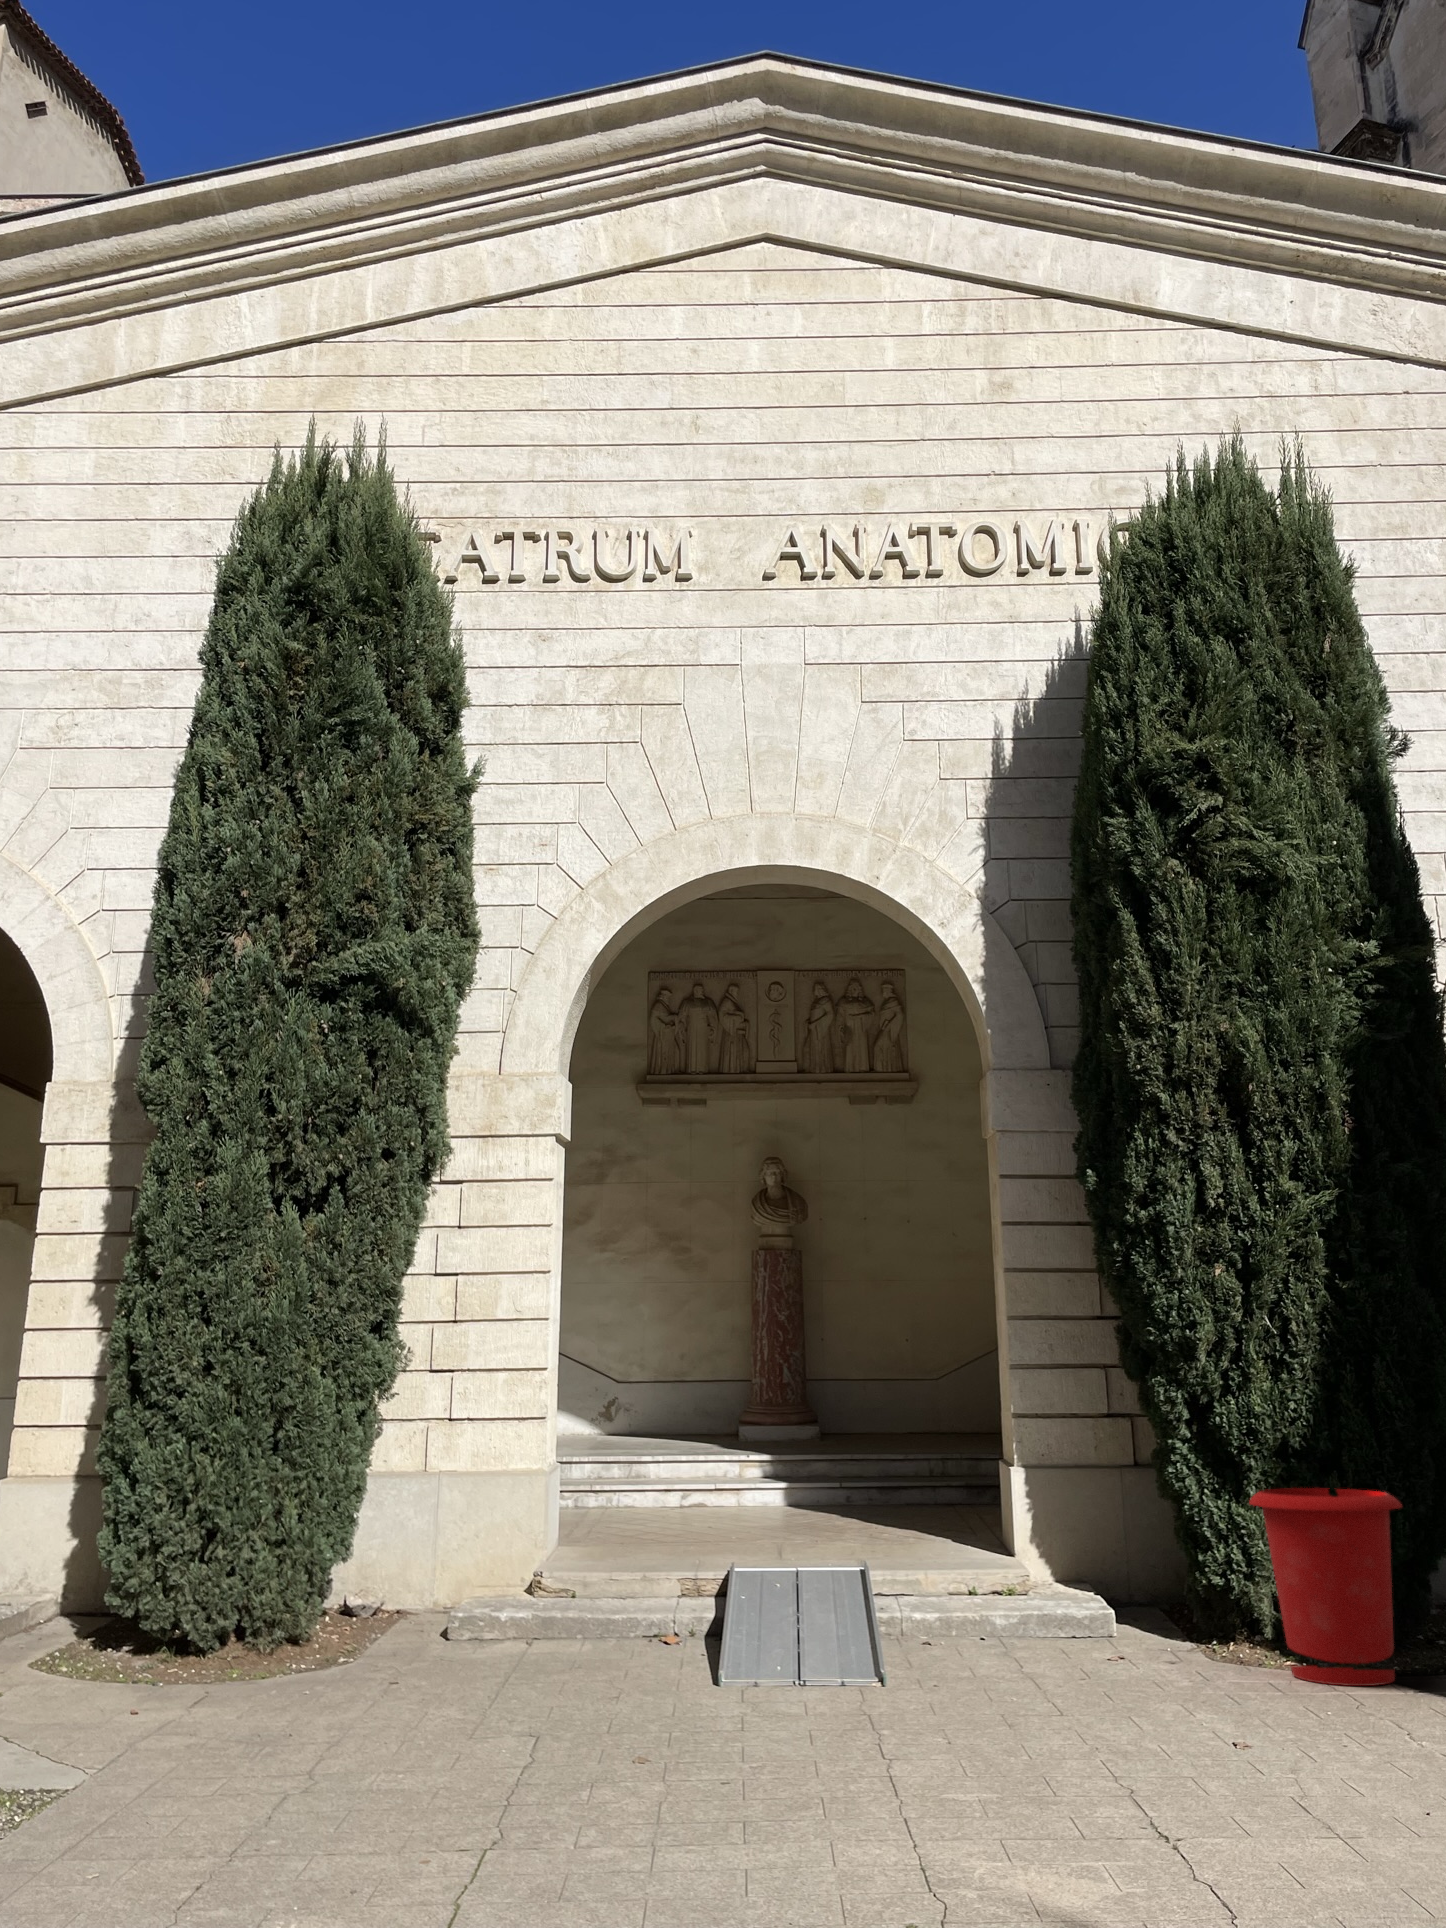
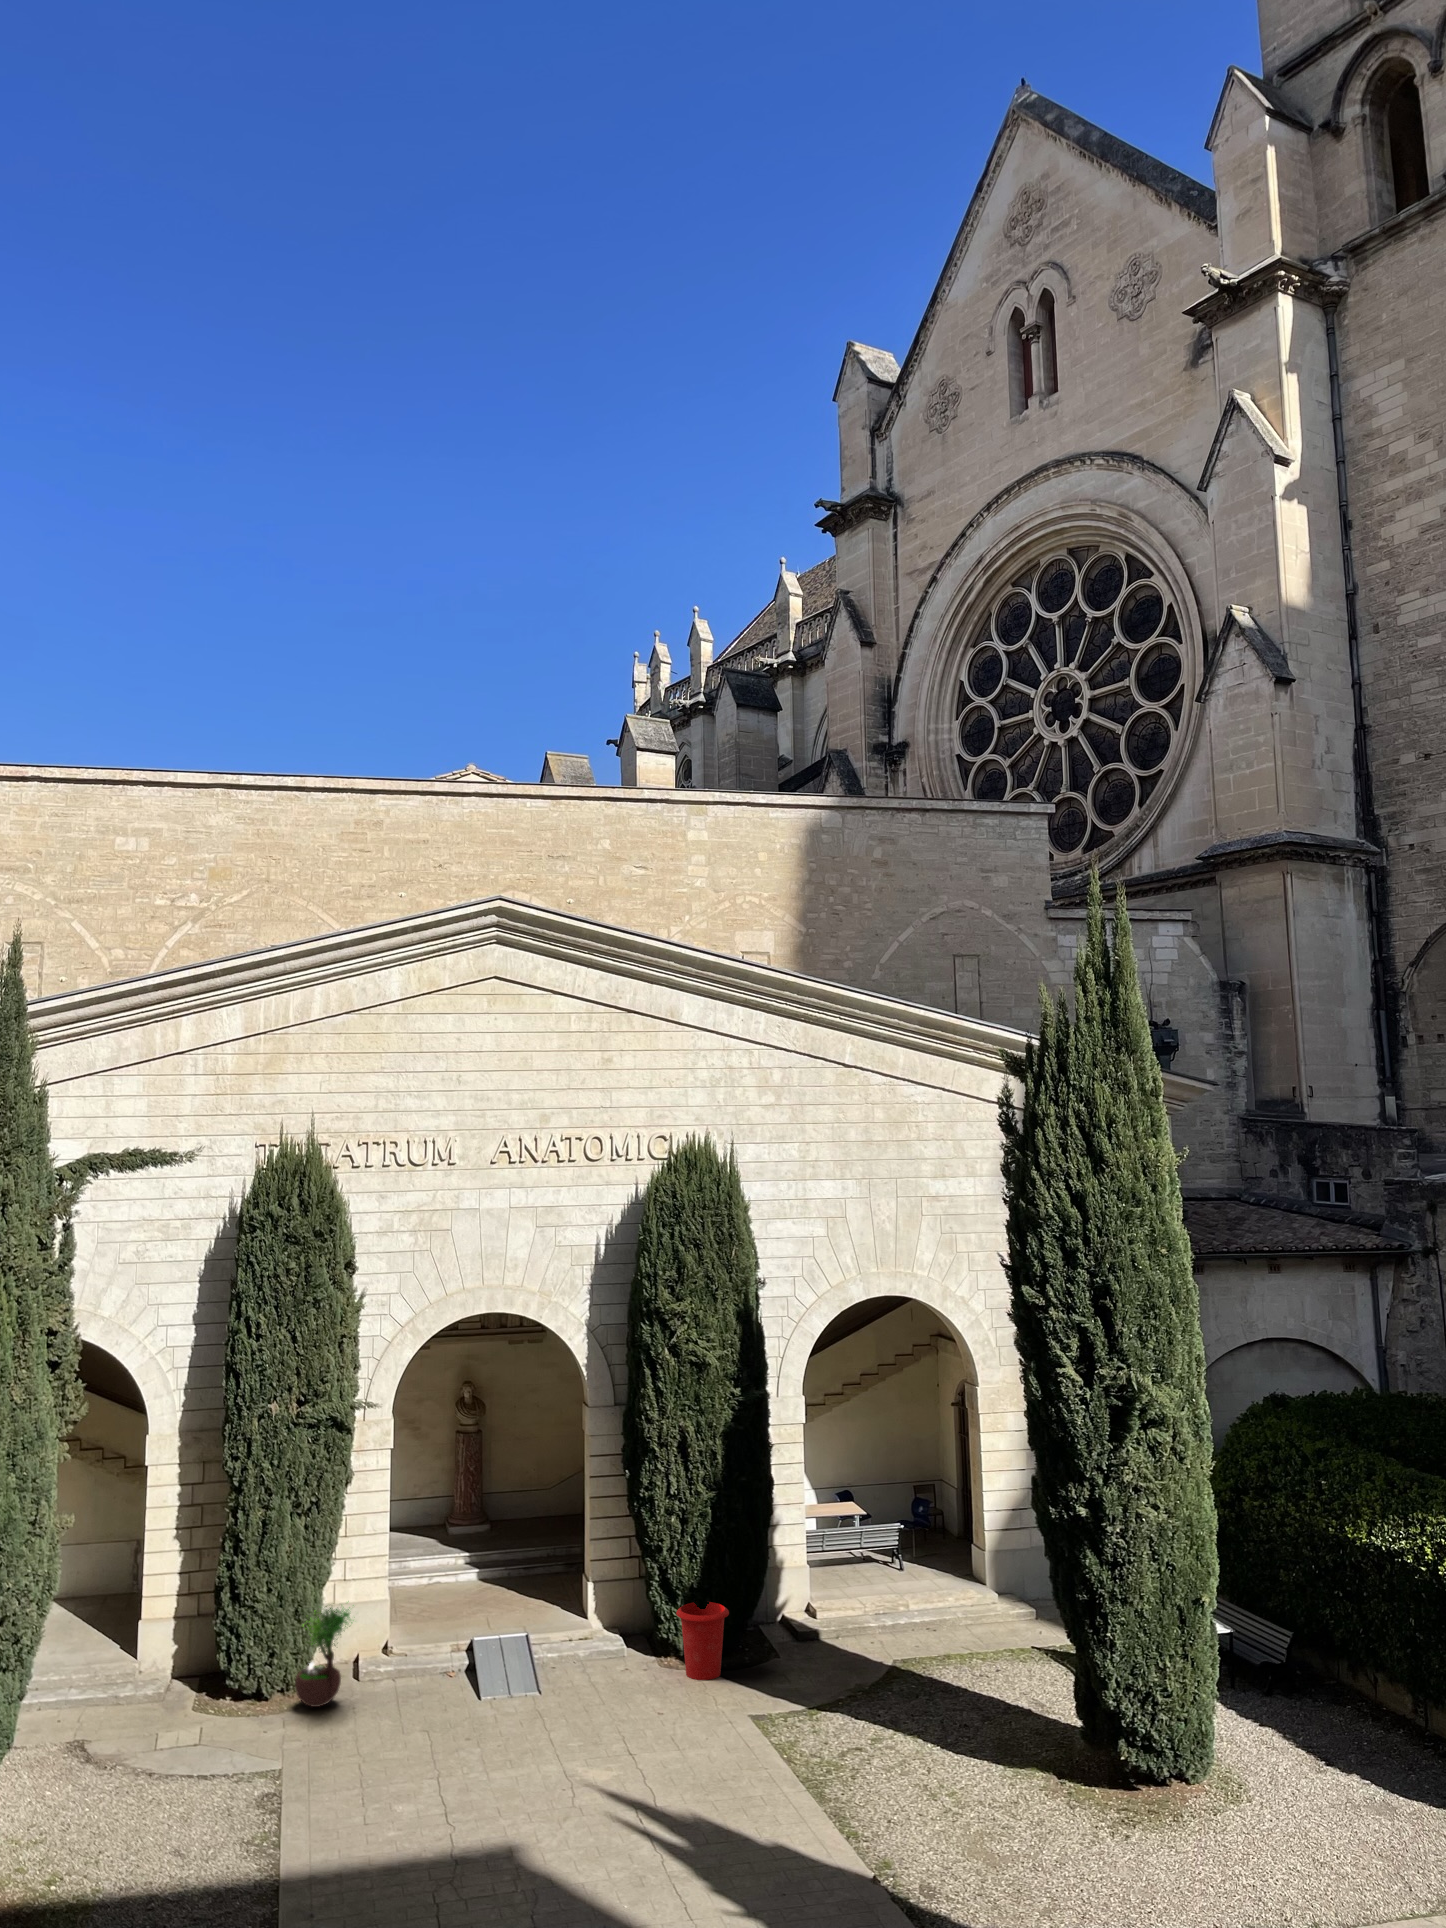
potted tree: none [252,1382,414,1664] -> present [295,1606,352,1707]

